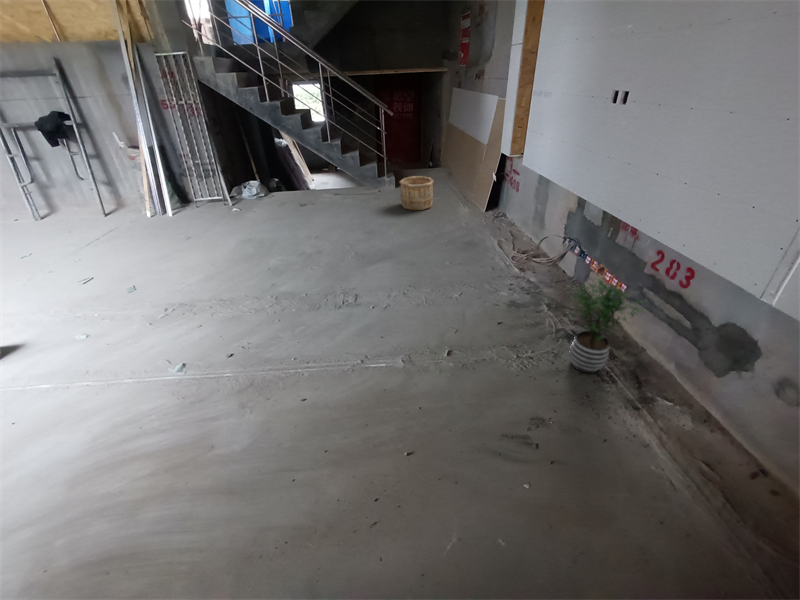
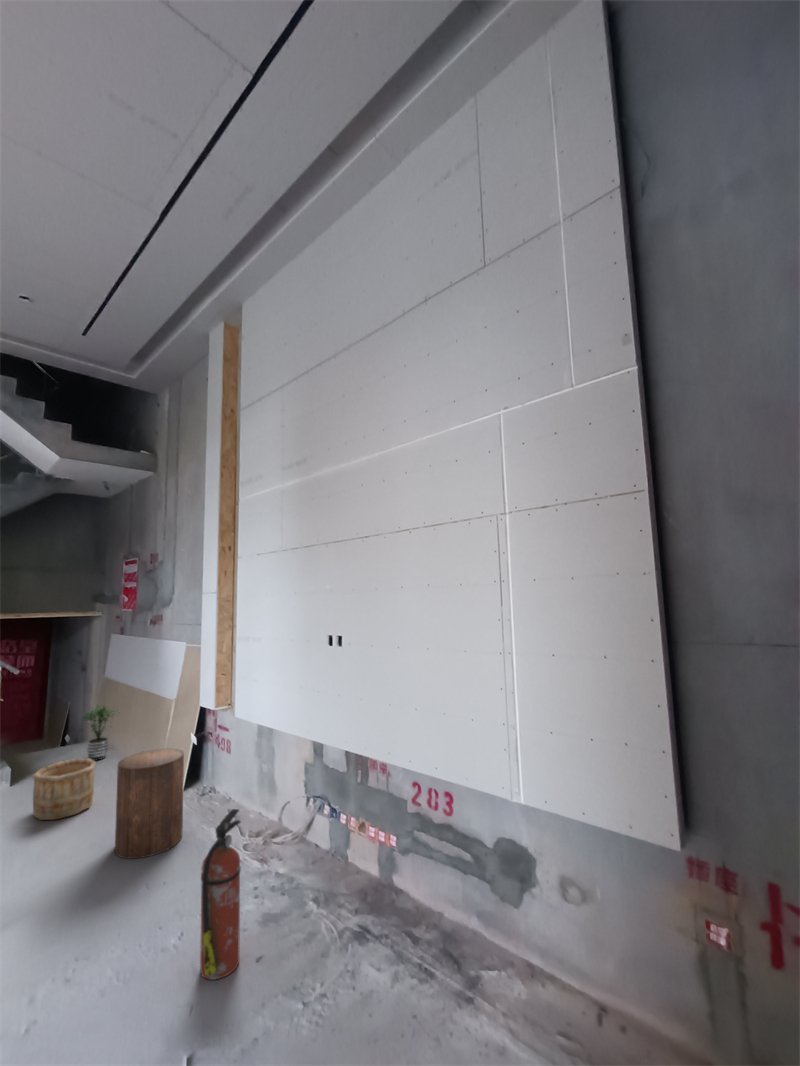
stool: none [437,179,481,245] -> present [115,749,184,859]
fire extinguisher: none [465,230,500,322] -> present [200,809,241,980]
potted plant: present [569,278,647,373] -> present [81,706,117,761]

